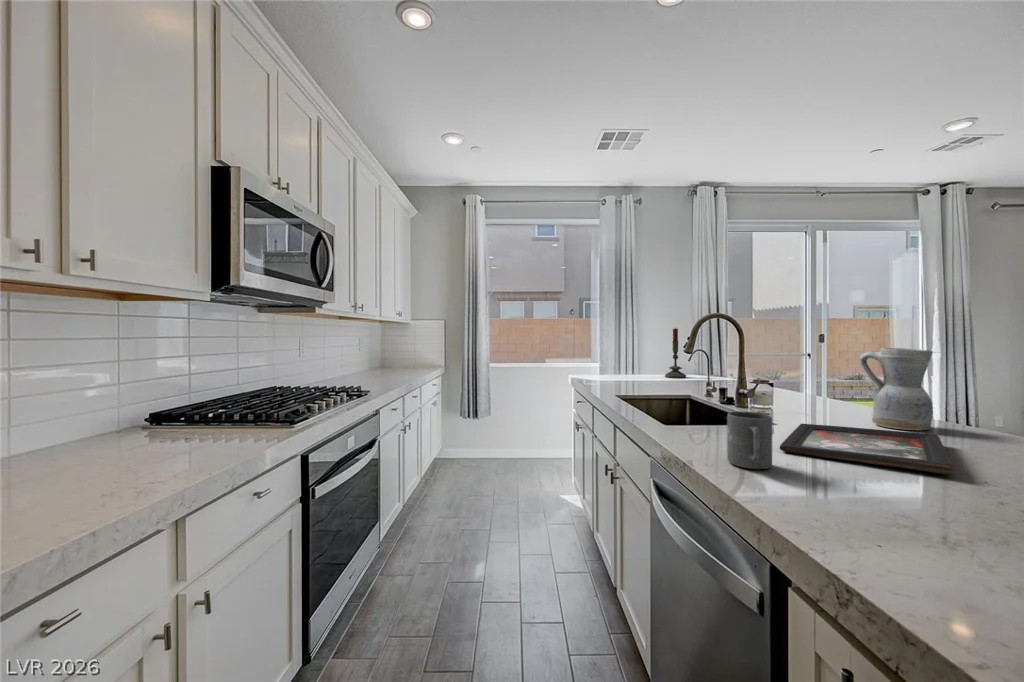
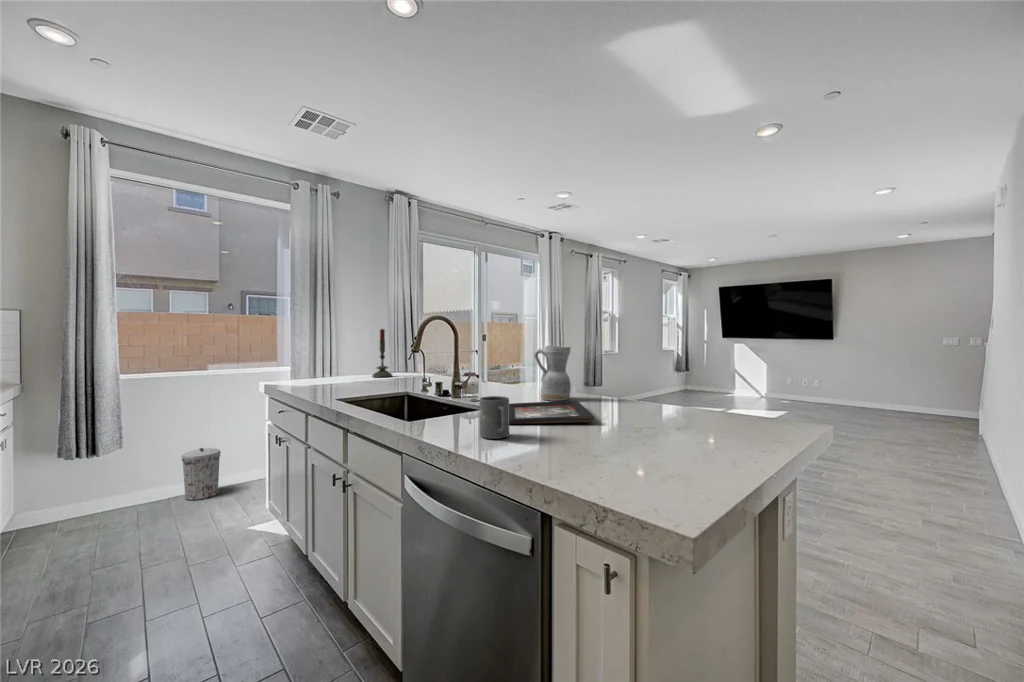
trash can: none [523,424,547,464] -> present [182,448,221,500]

